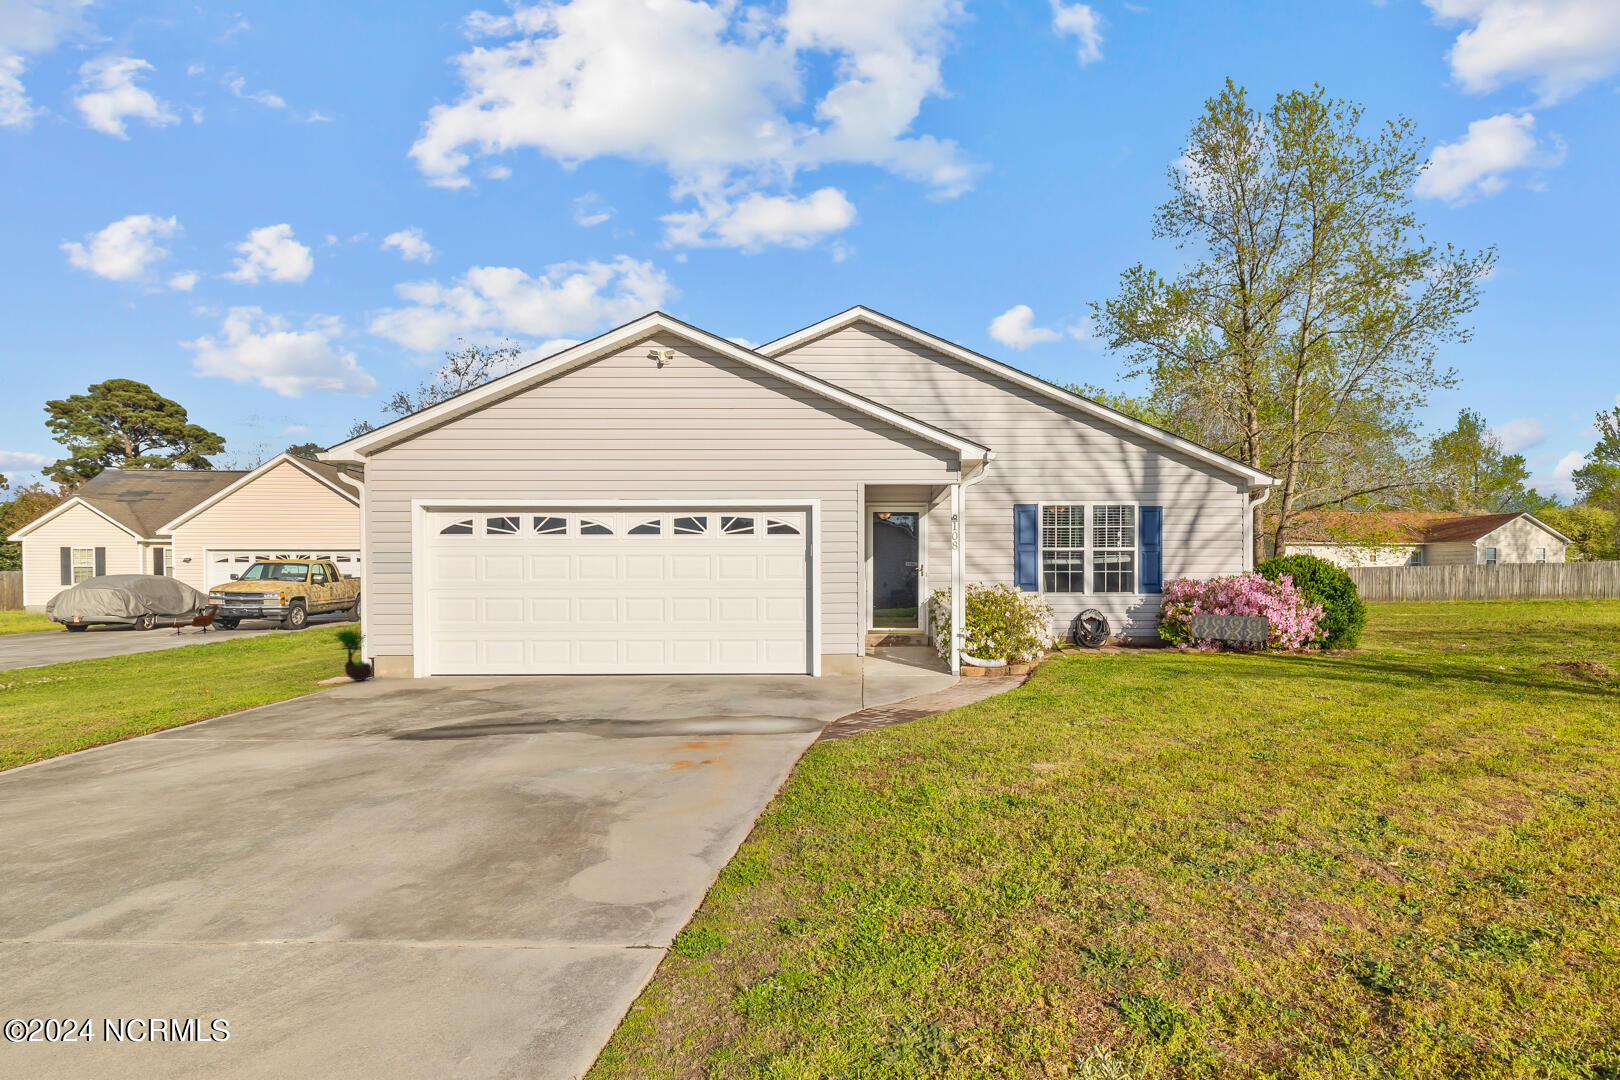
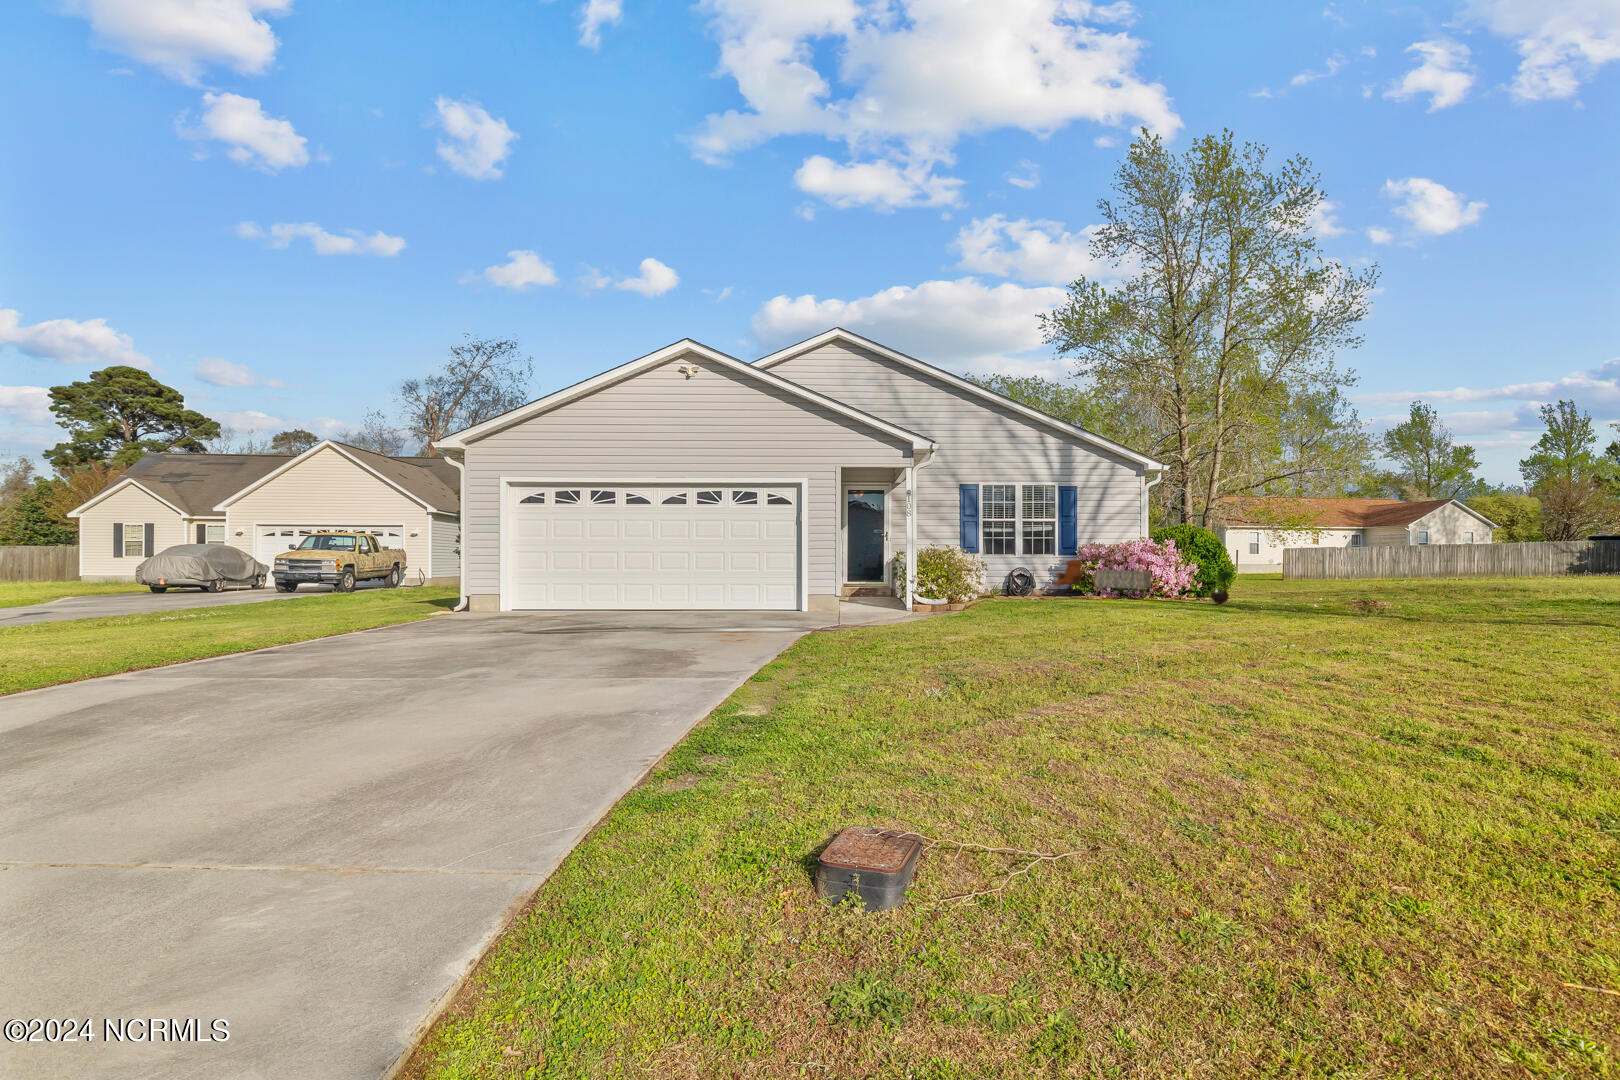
lounge chair: present [171,604,218,635] -> present [1052,560,1082,592]
potted tree: present [335,629,371,681] -> present [1211,570,1232,604]

